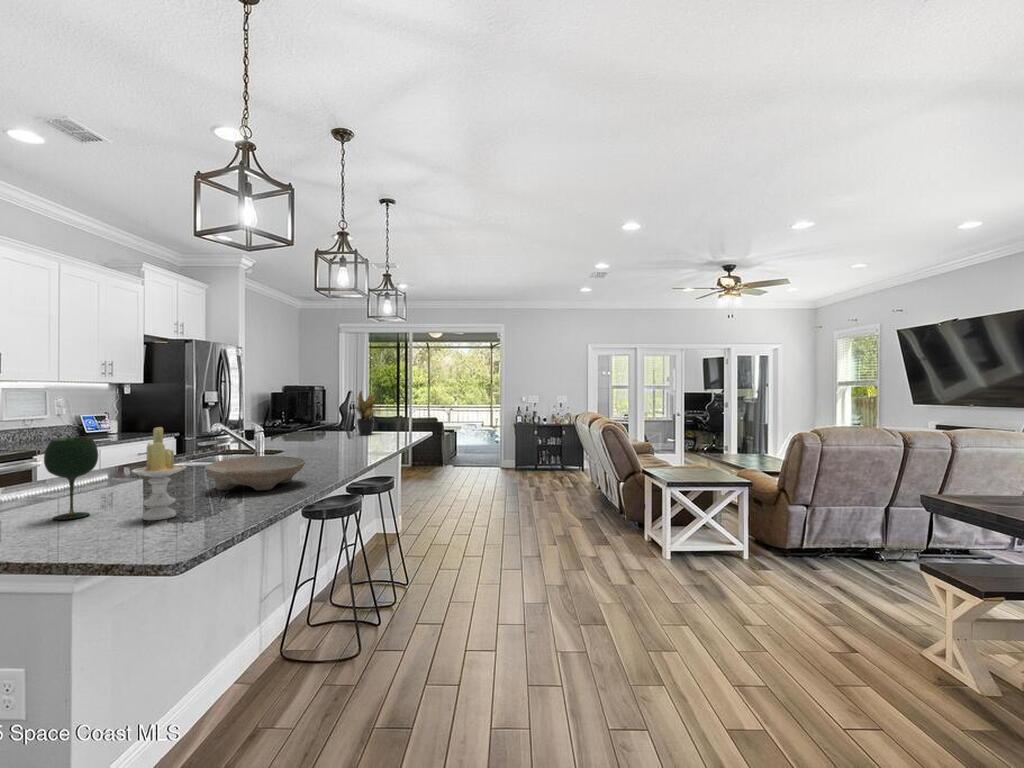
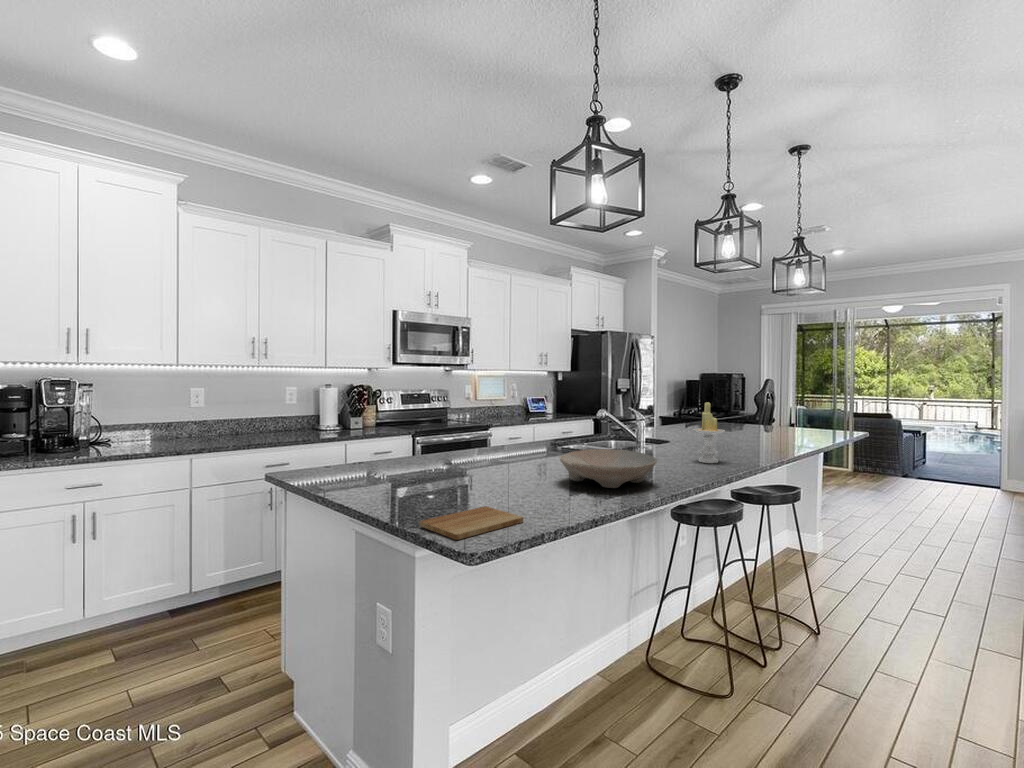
potted plant: present [355,391,375,435] -> none [753,378,791,433]
candle: present [132,427,186,520] -> present [693,402,725,463]
wine glass: present [44,438,98,520] -> none [436,420,472,489]
cutting board: none [77,523,203,555] -> present [420,506,523,540]

